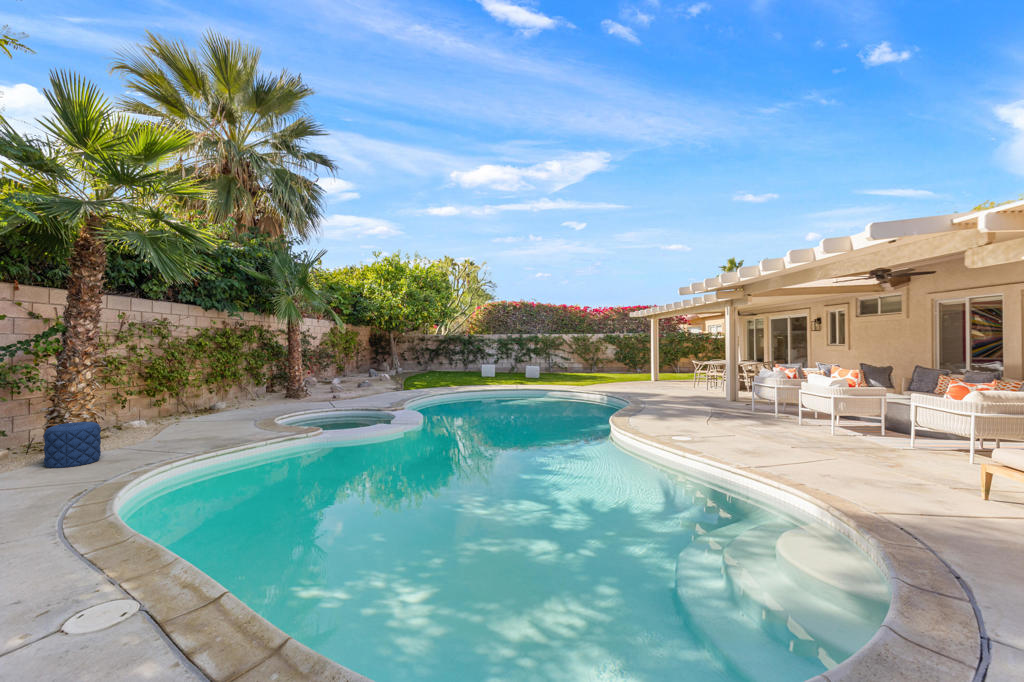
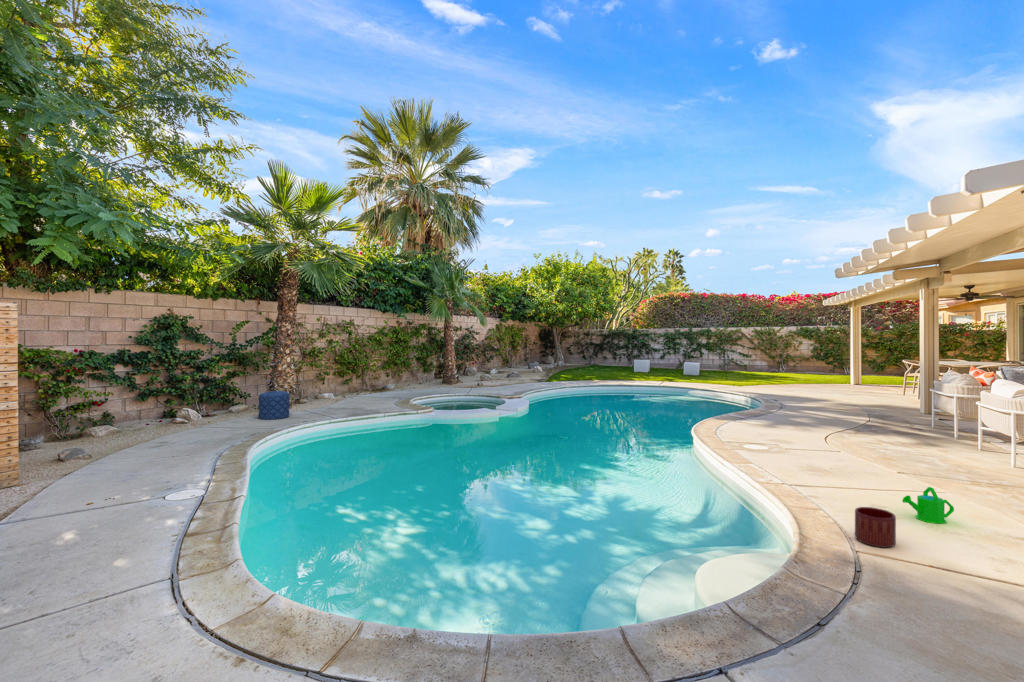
watering can: none [927,474,961,507] -> present [902,487,954,524]
planter: none [943,502,987,541] -> present [855,507,896,547]

